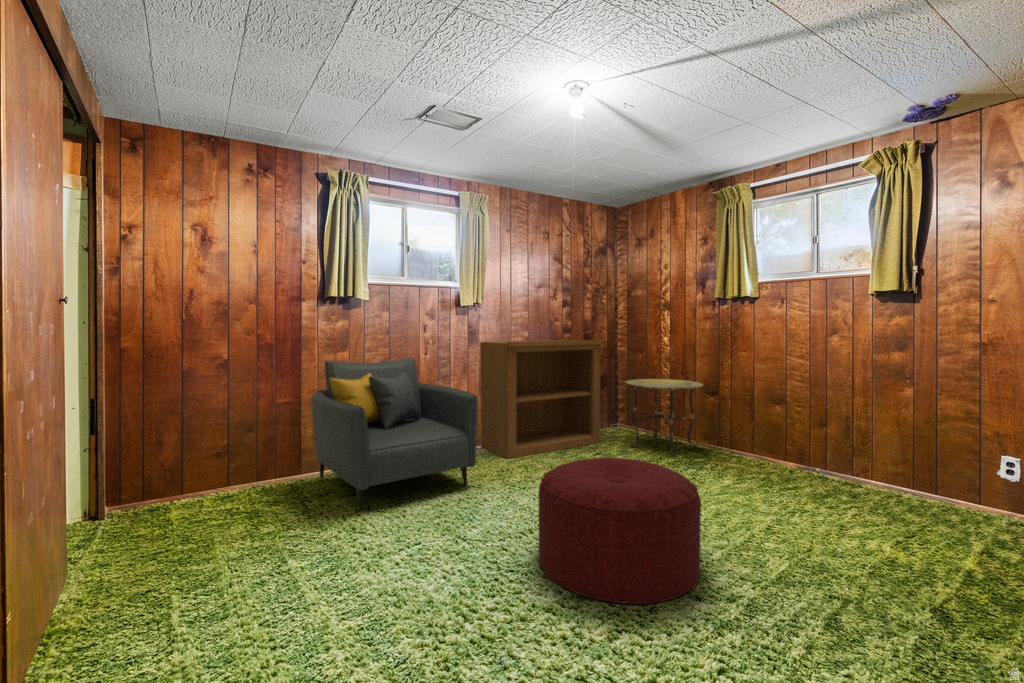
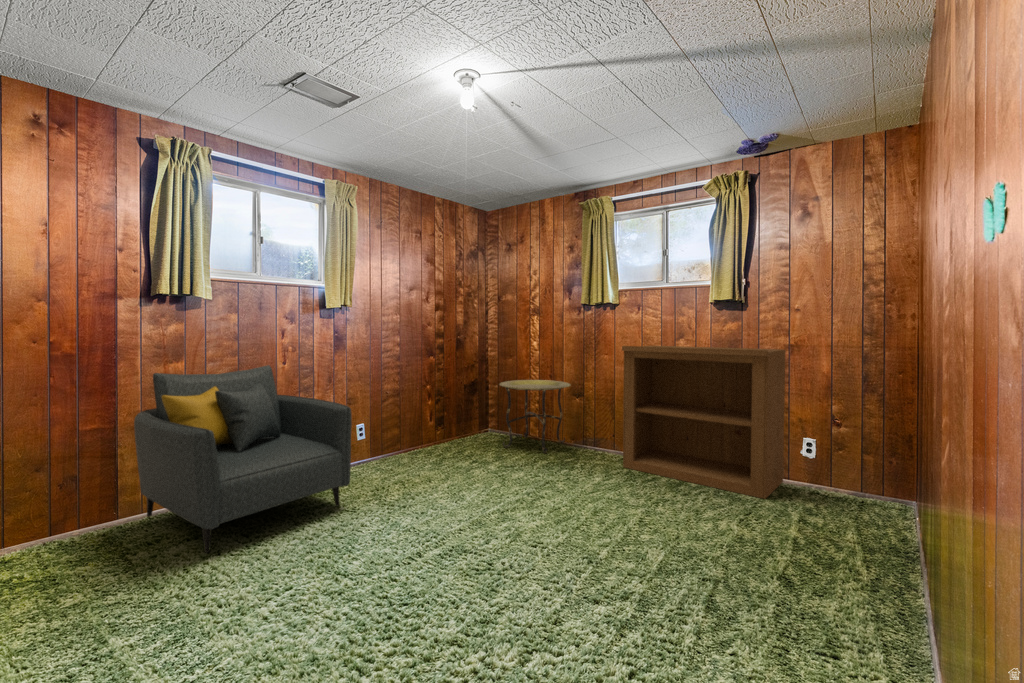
bookshelf: present [480,340,603,459] -> present [622,346,786,499]
ottoman: present [538,457,701,604] -> none [432,467,594,622]

